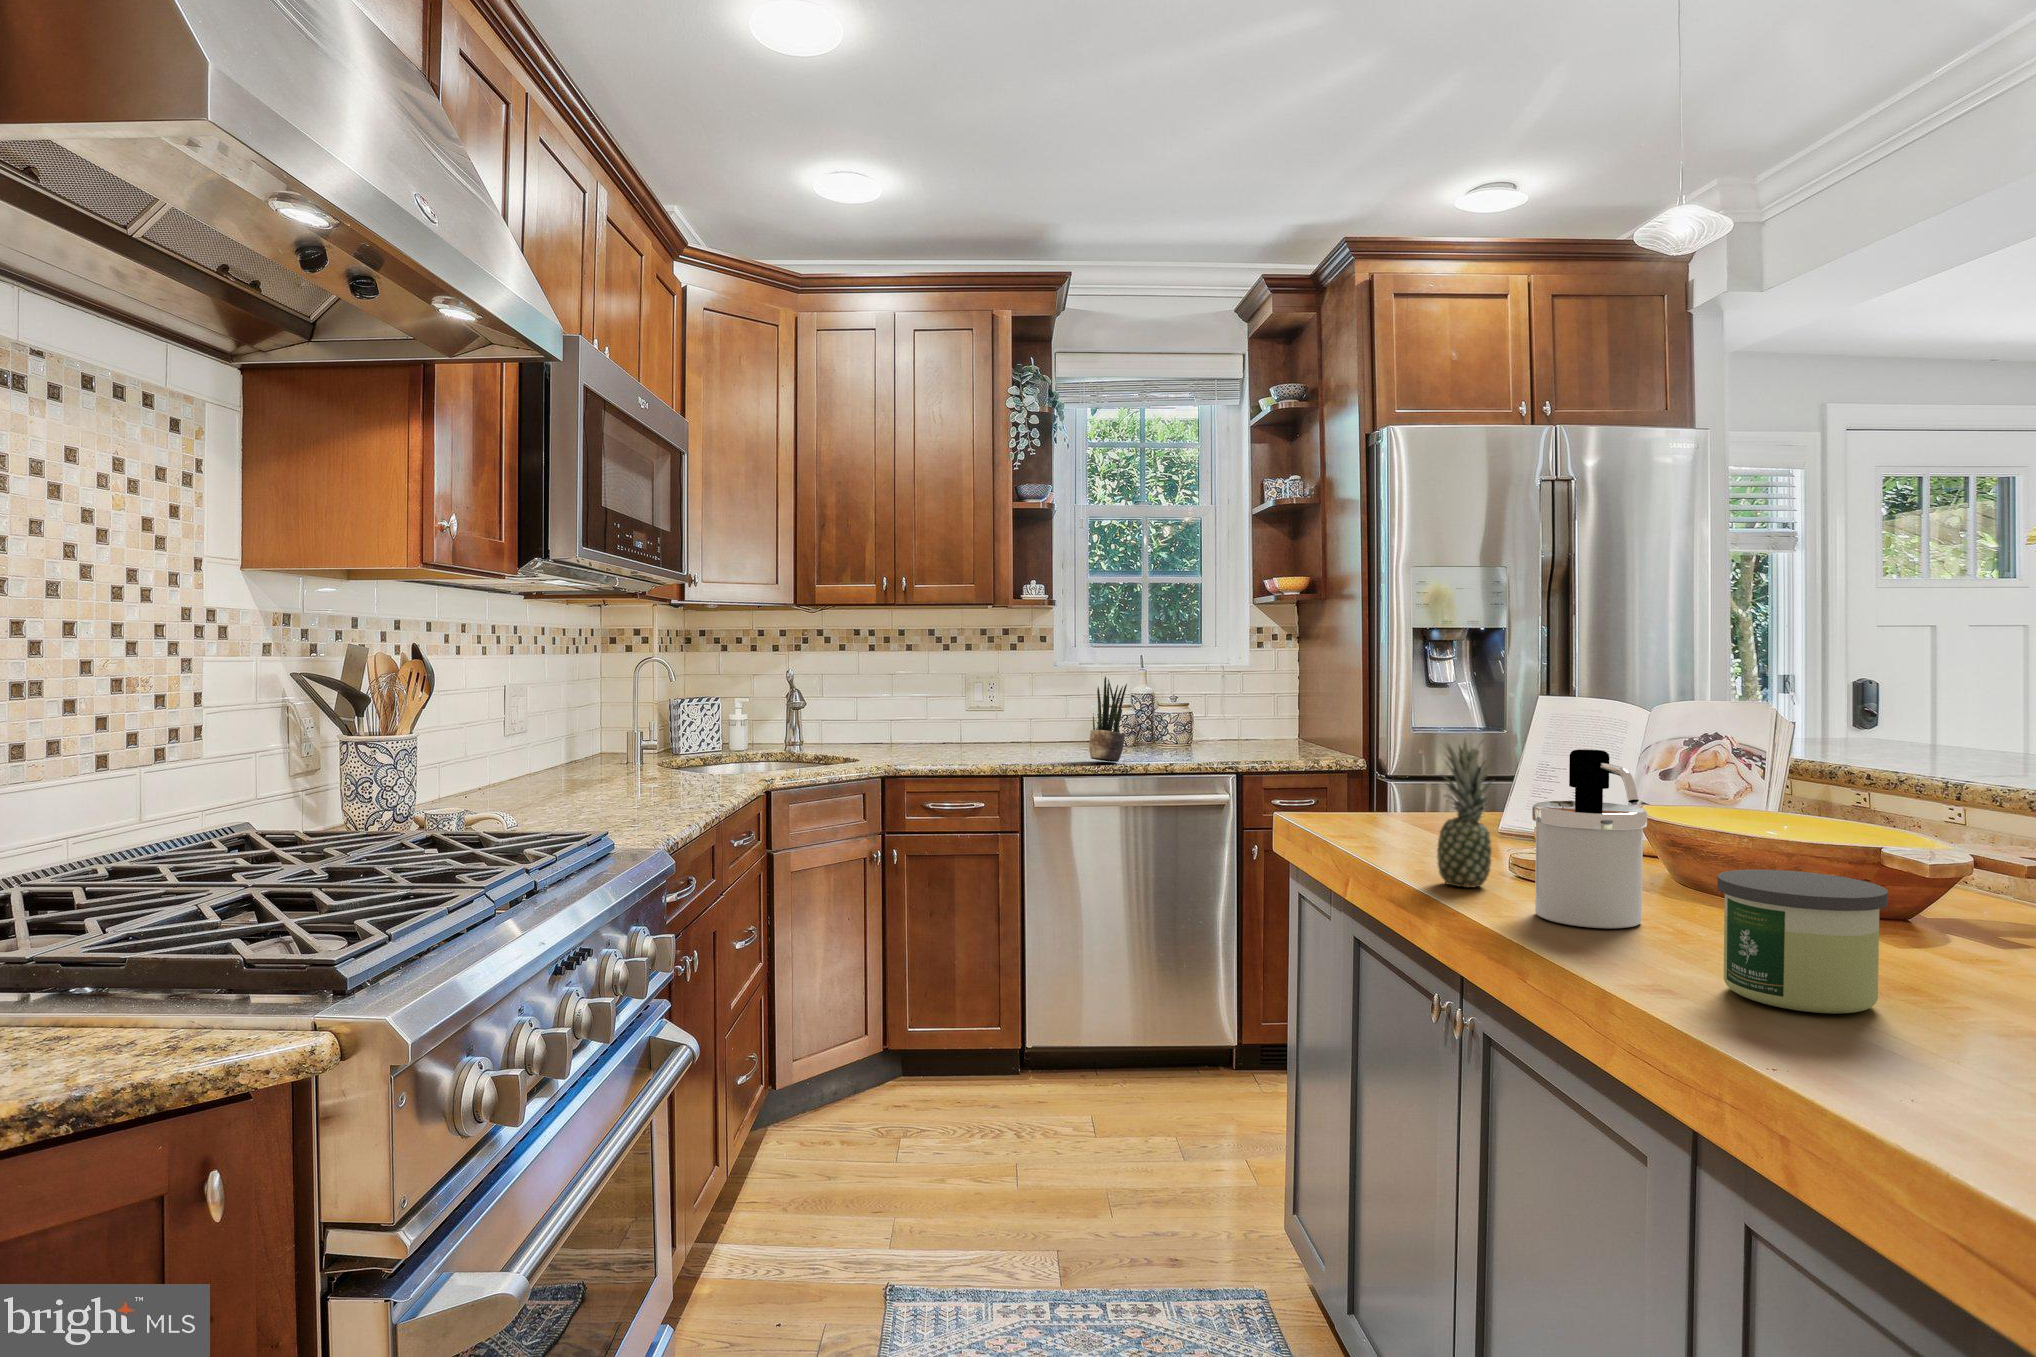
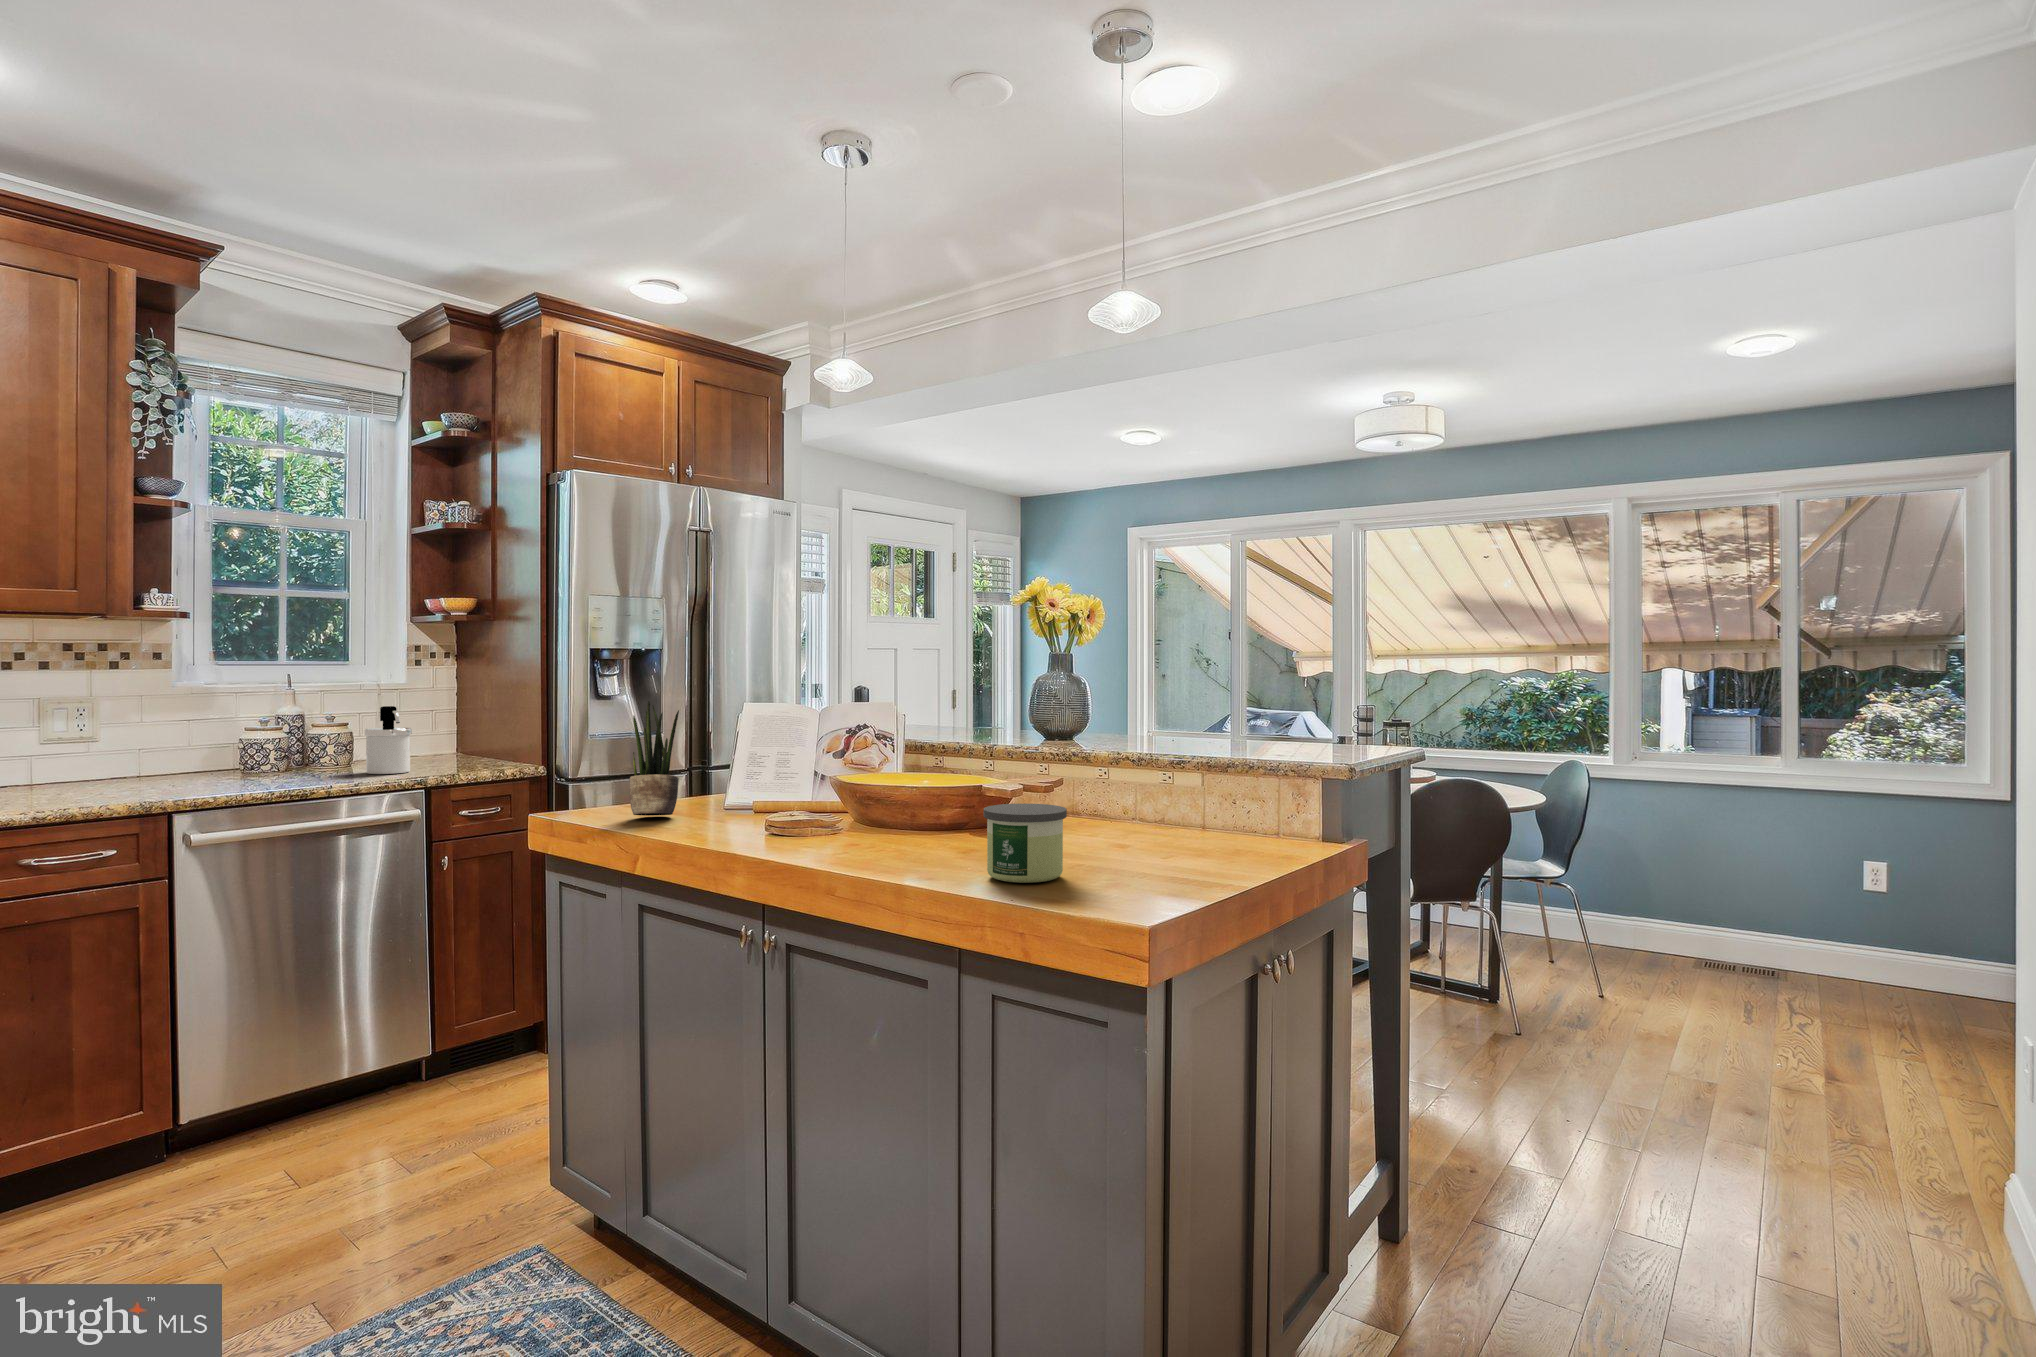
potted plant: present [1089,676,1127,762] -> present [629,701,679,816]
fruit: present [1437,740,1492,888] -> none [750,736,795,848]
soap dispenser: present [1532,749,1647,928] -> present [365,706,412,774]

